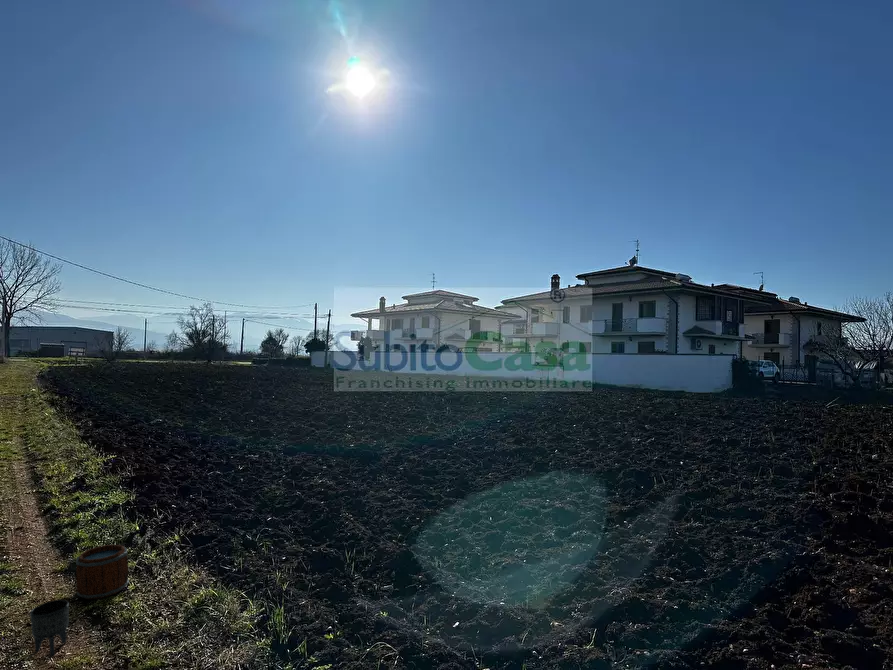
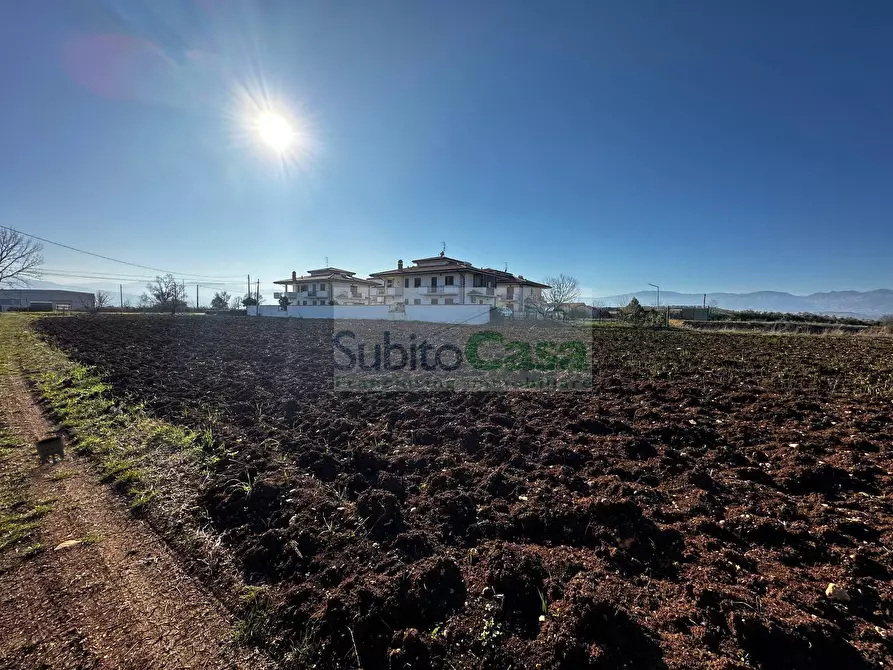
bucket: present [76,545,129,599] -> none [67,410,107,439]

